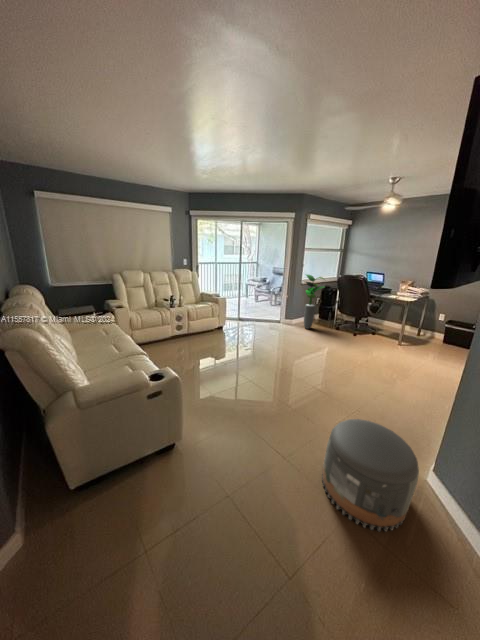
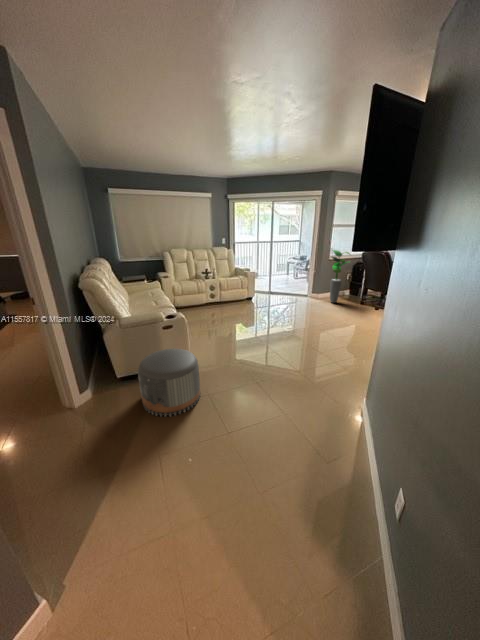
pouf: present [322,419,419,531] -> present [138,349,200,416]

